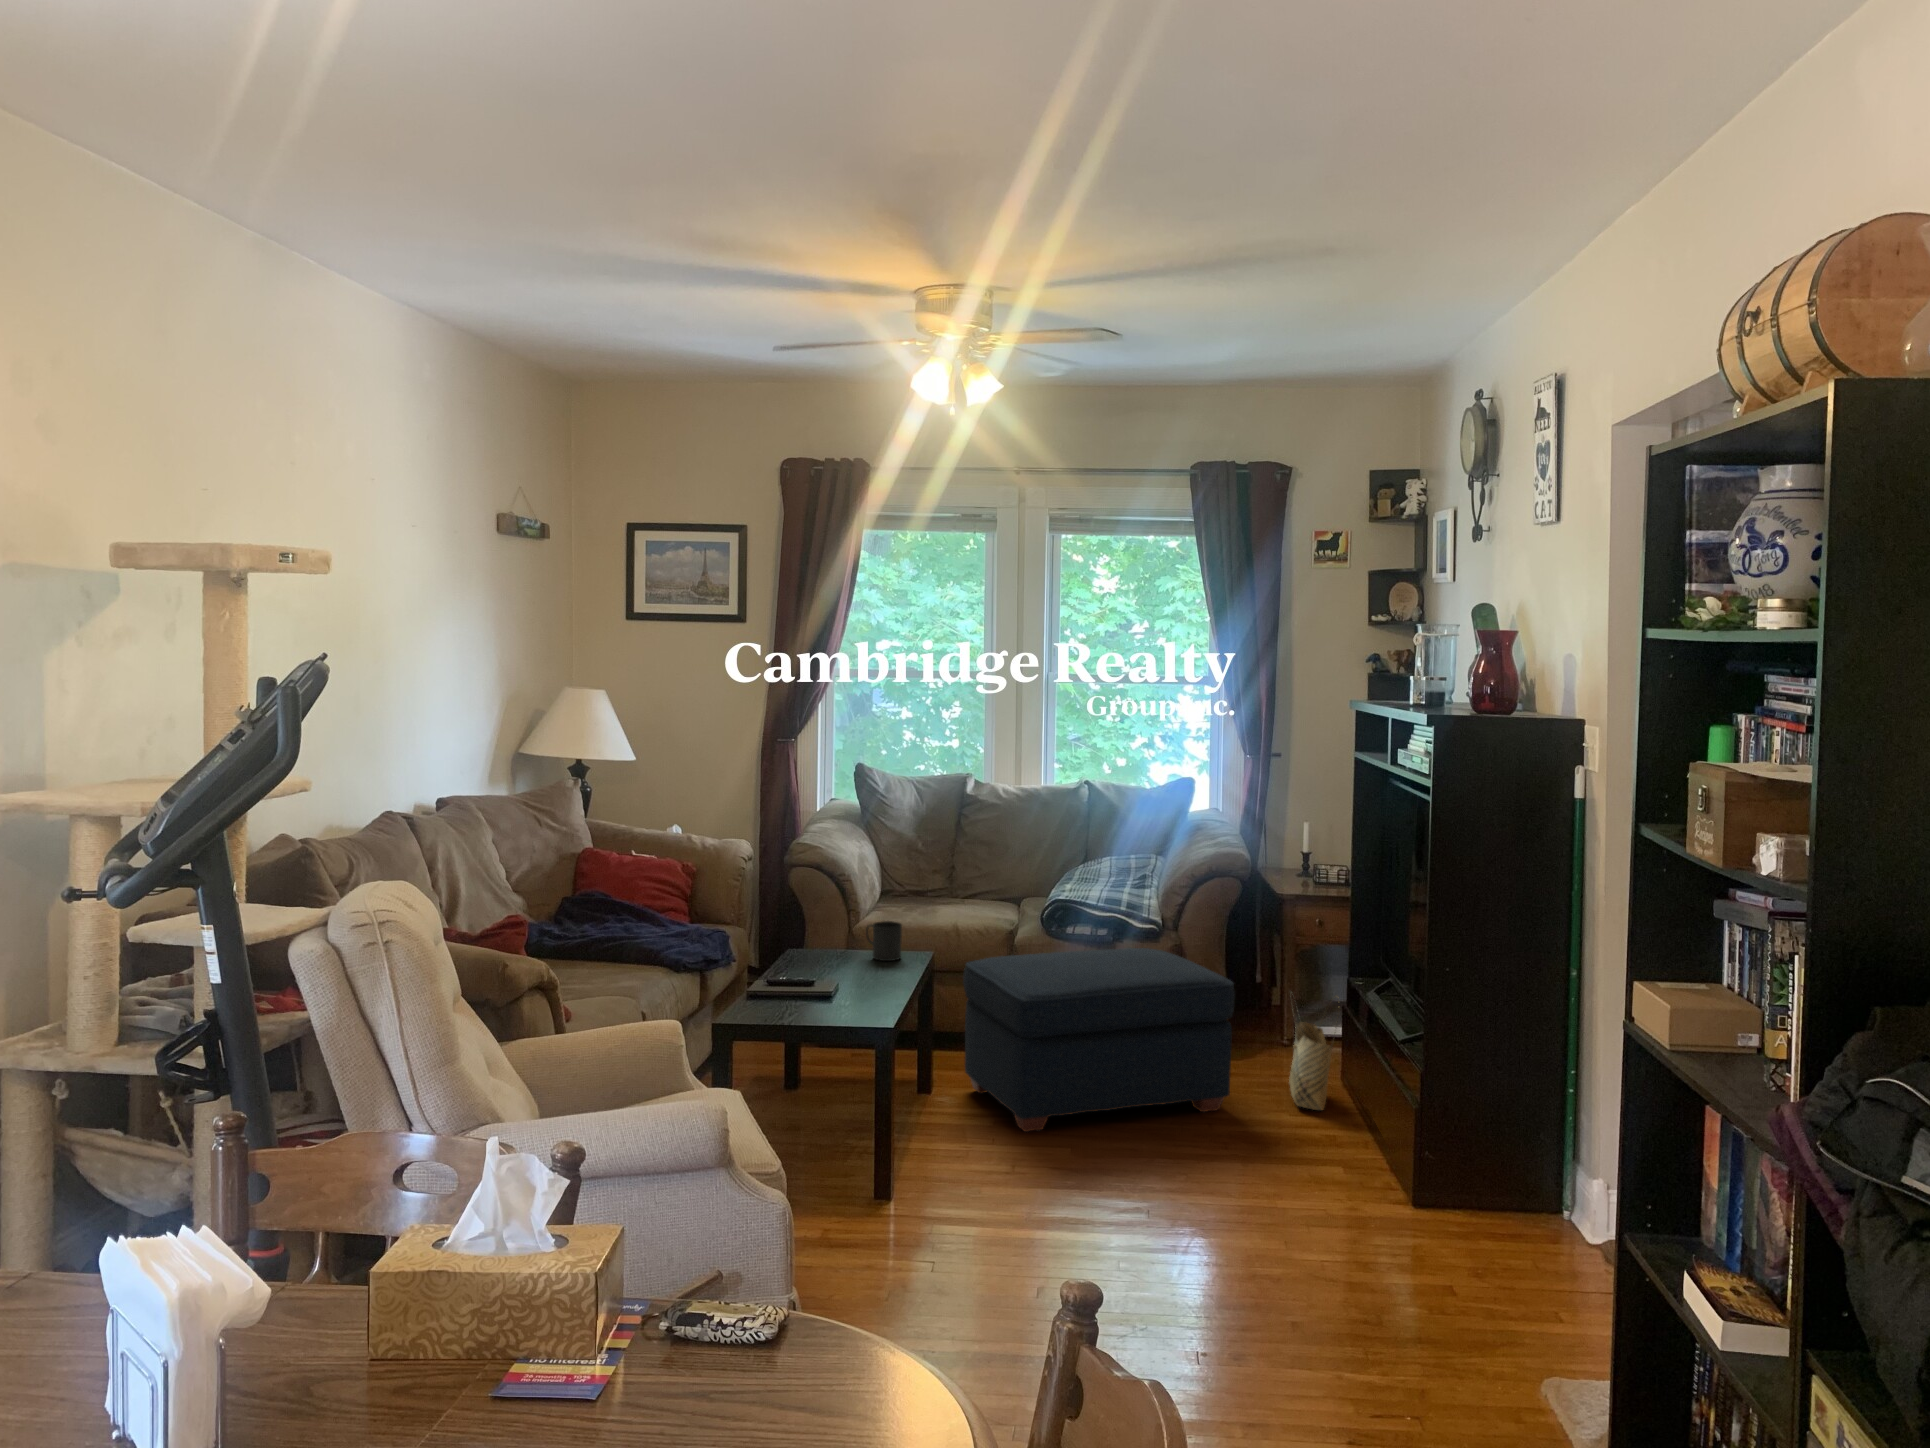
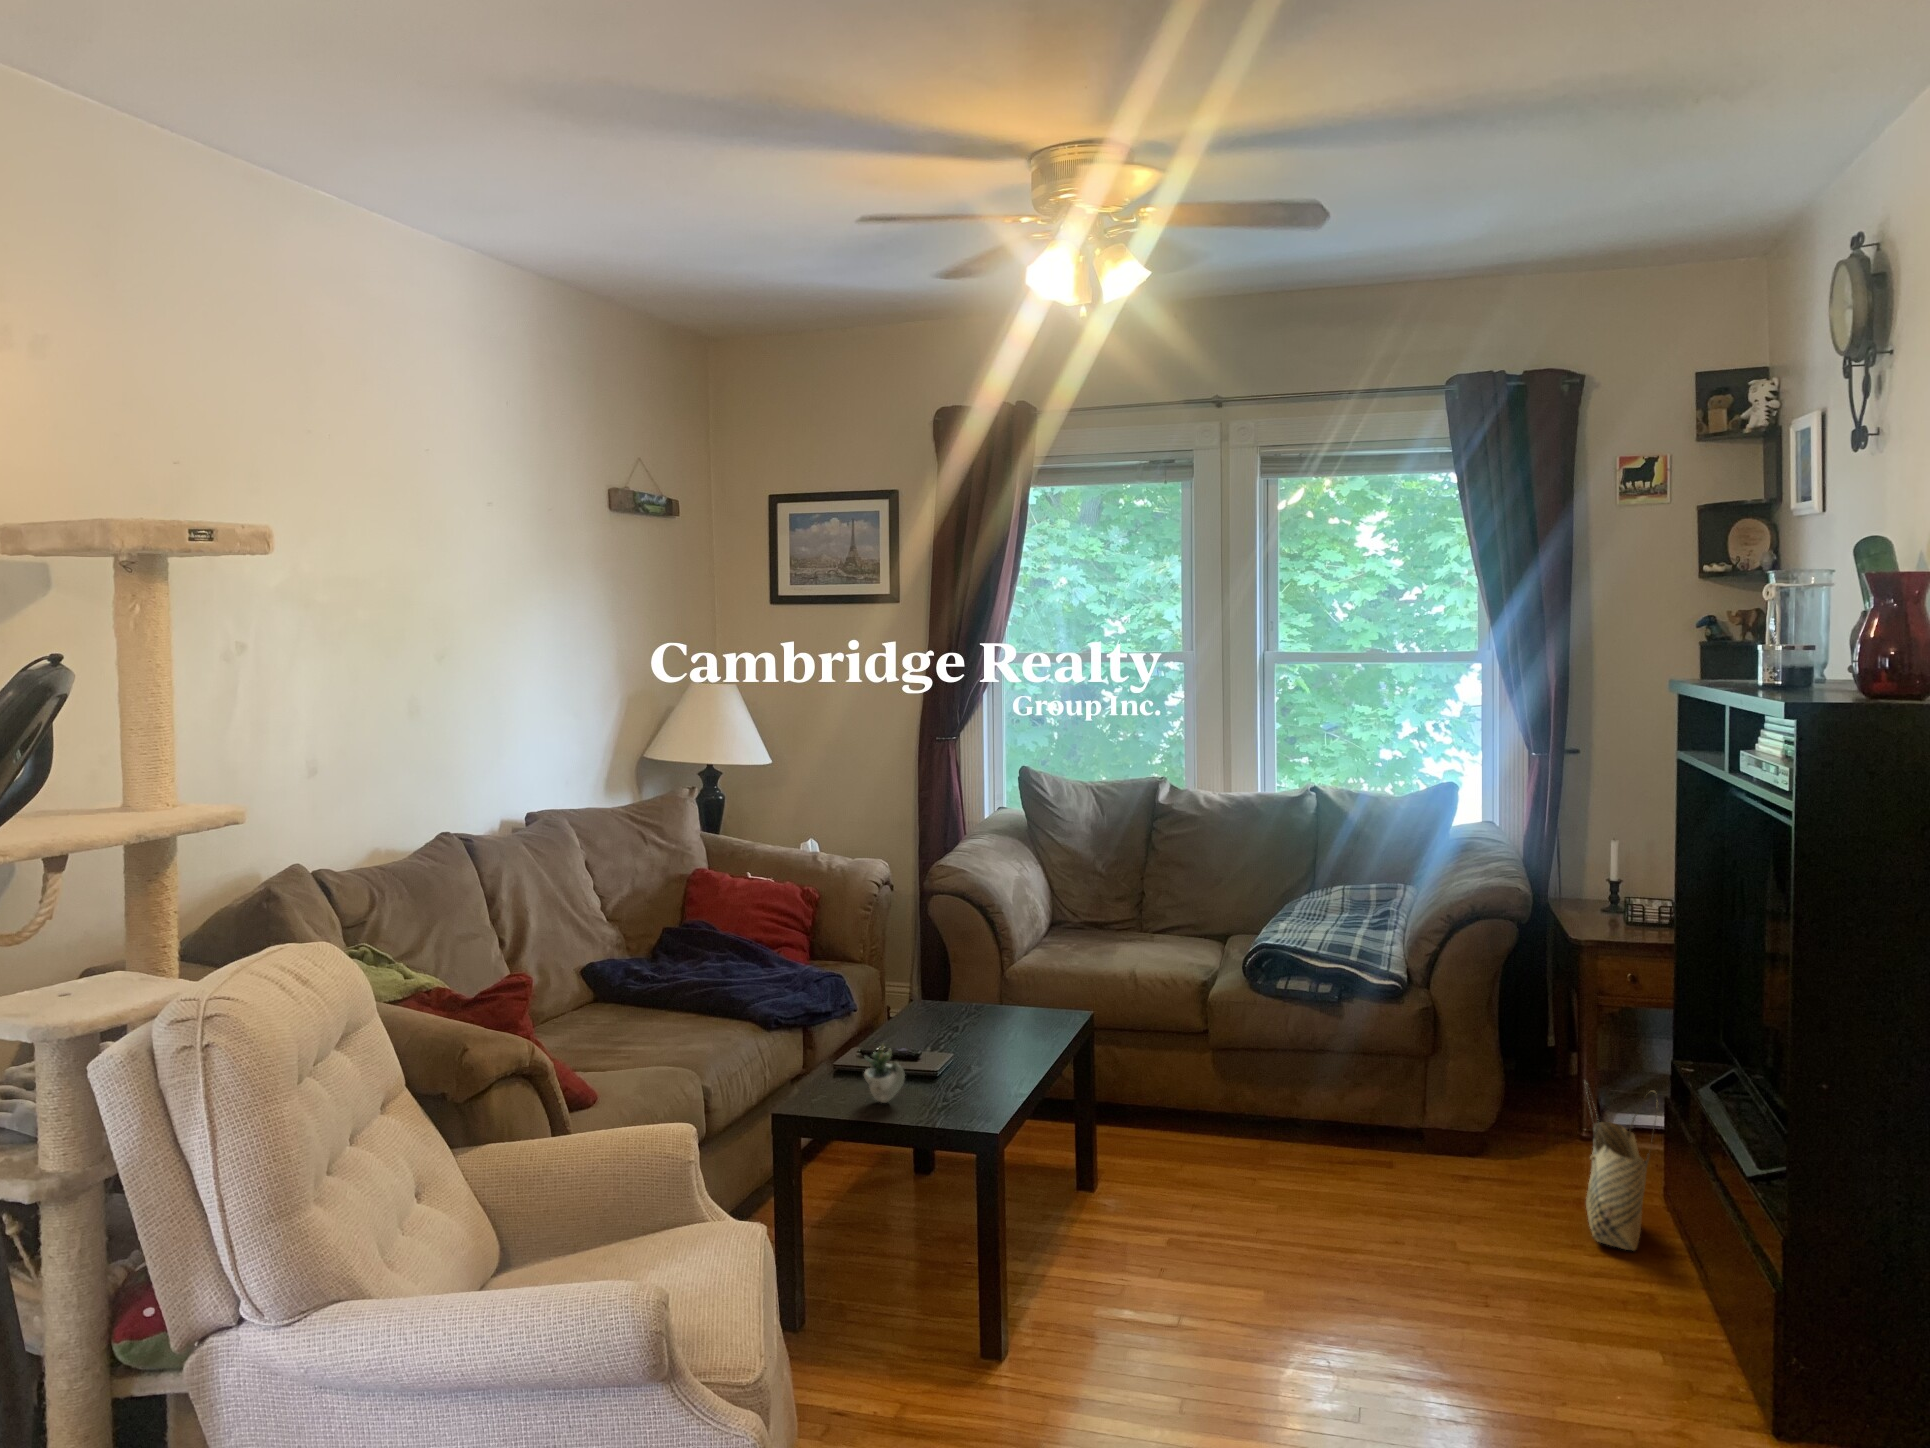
mug: present [866,921,902,961] -> none [1005,972,1050,1024]
ottoman: present [963,948,1235,1132] -> none [1134,1013,1500,1260]
succulent plant: none [780,968,836,1014] -> present [864,1045,905,1103]

